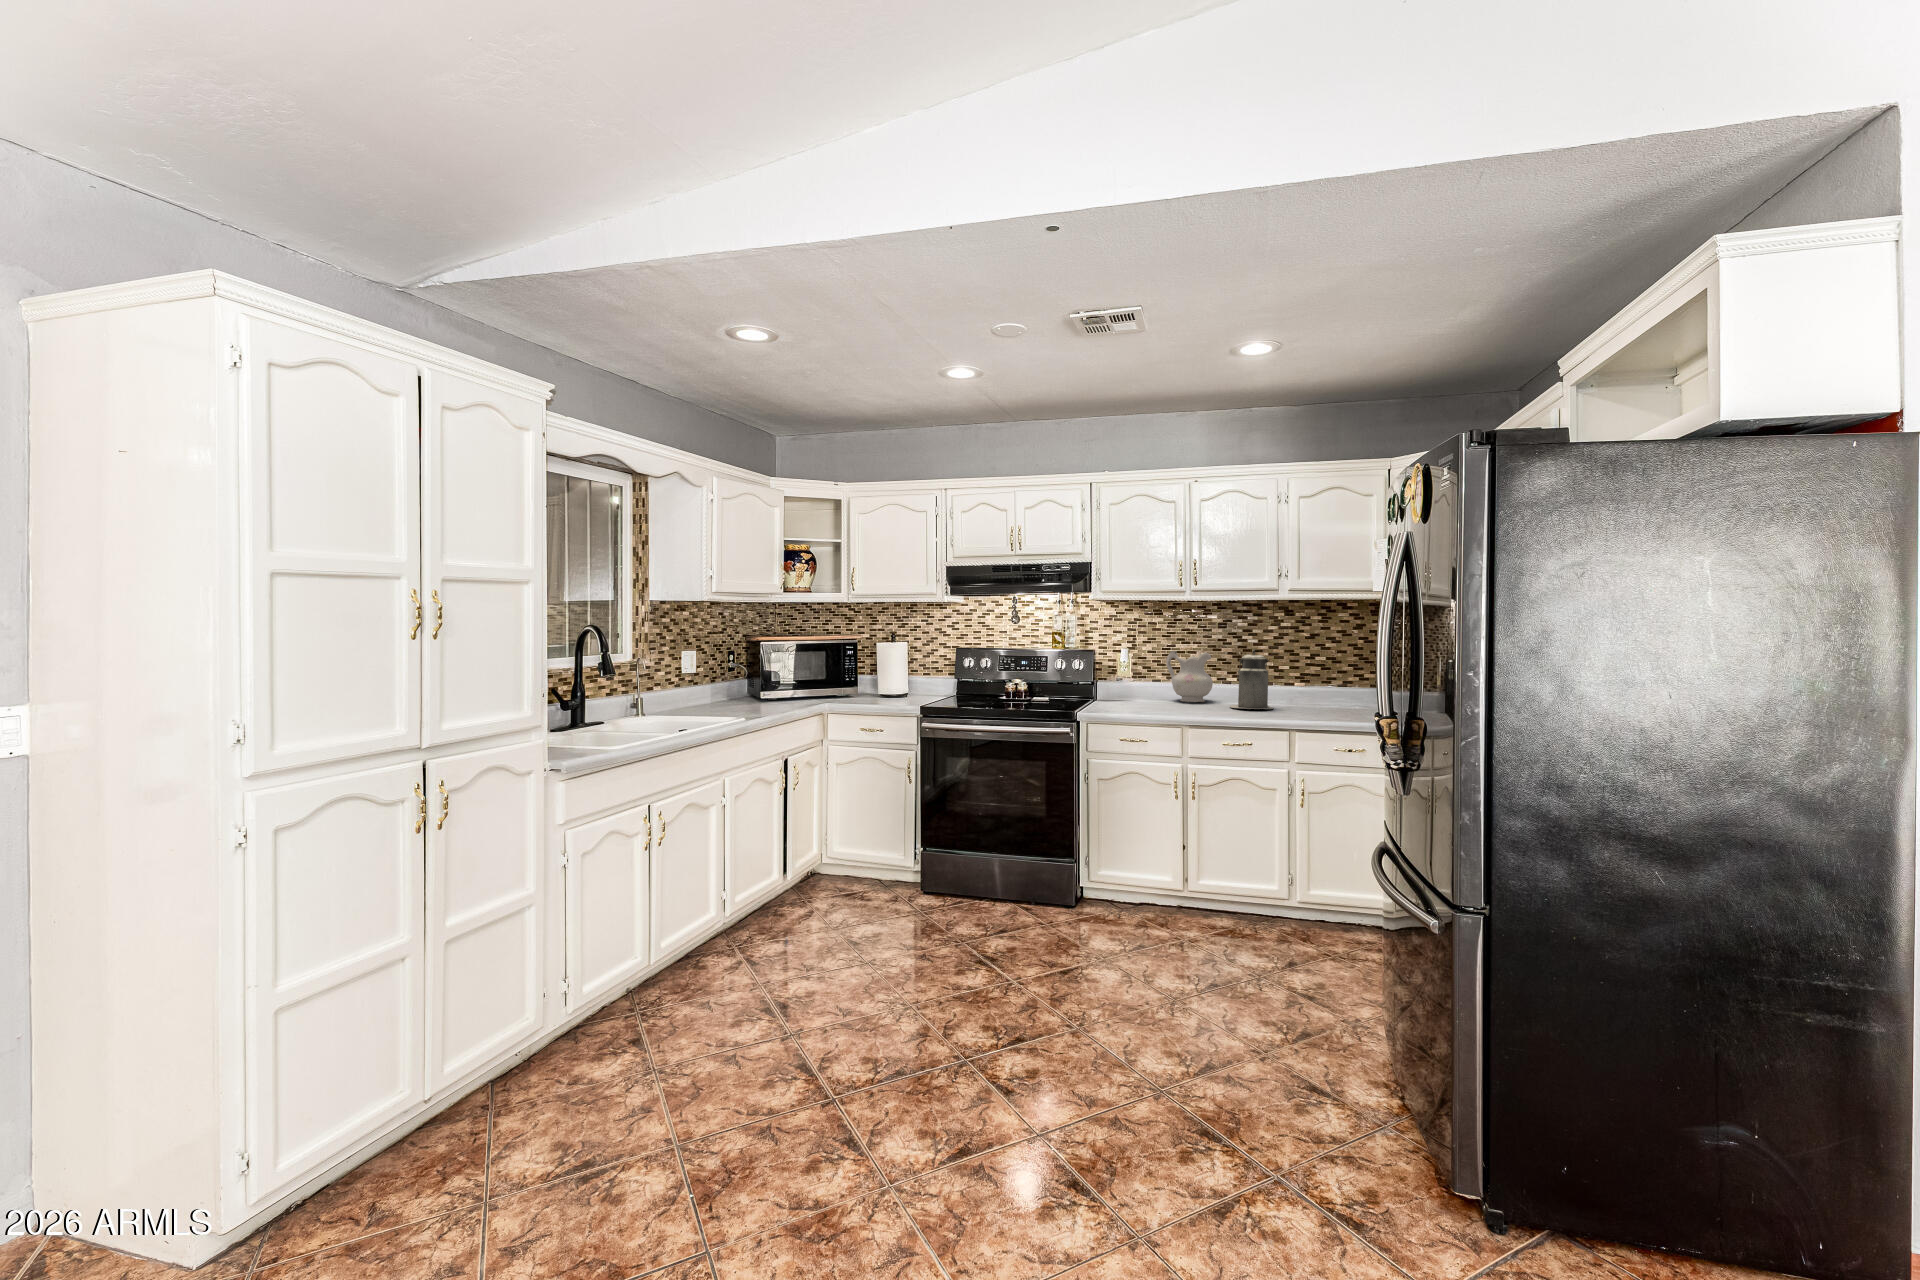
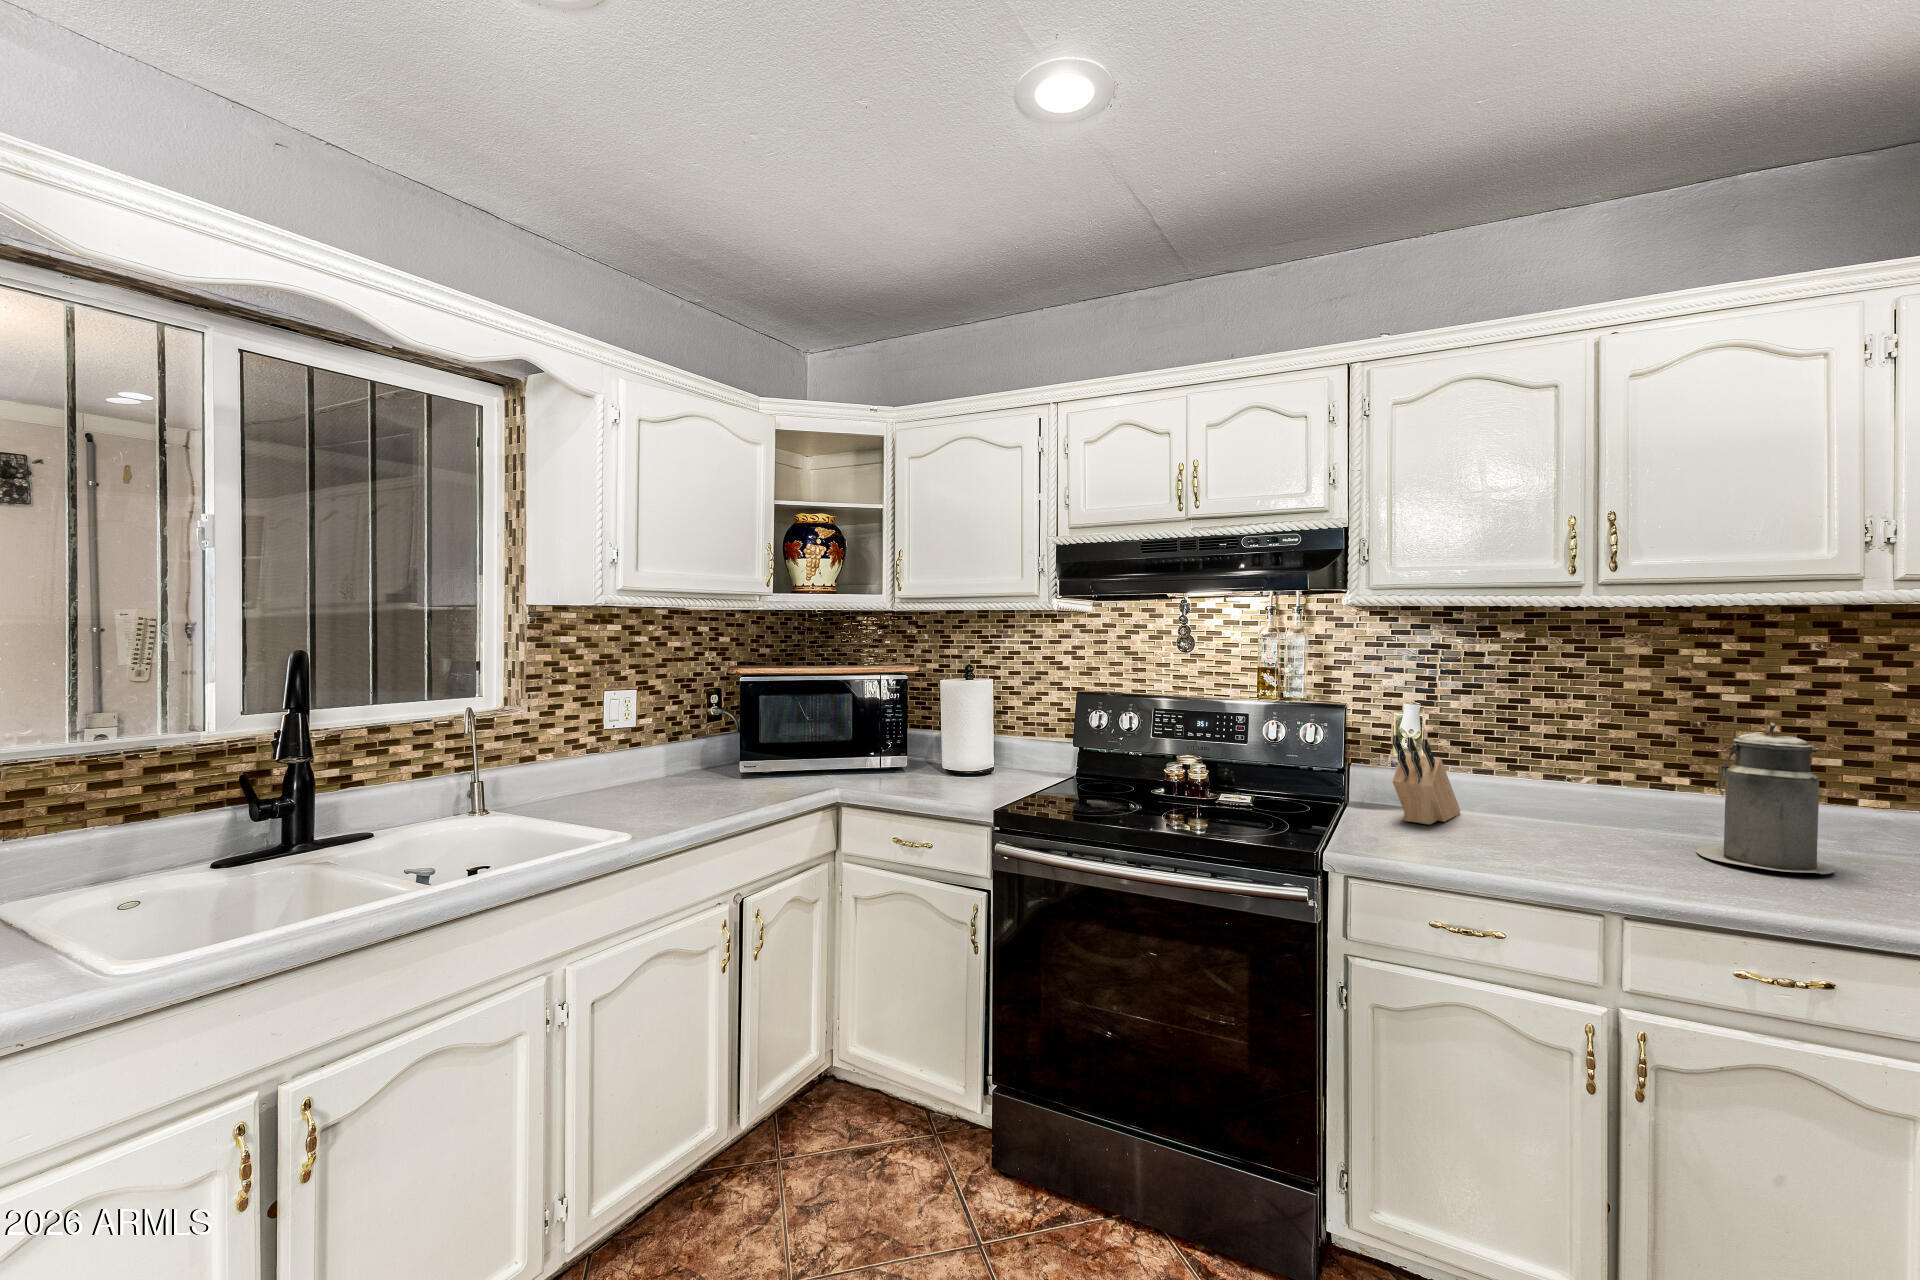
ceramic pitcher: present [1166,651,1213,702] -> none [1512,713,1630,829]
knife block: none [1113,662,1145,704] -> present [1392,735,1460,825]

